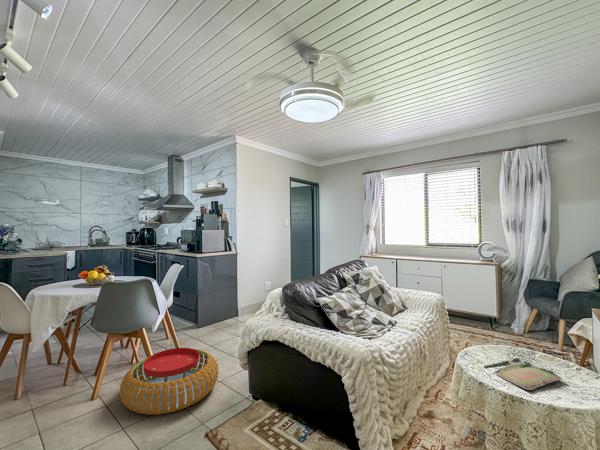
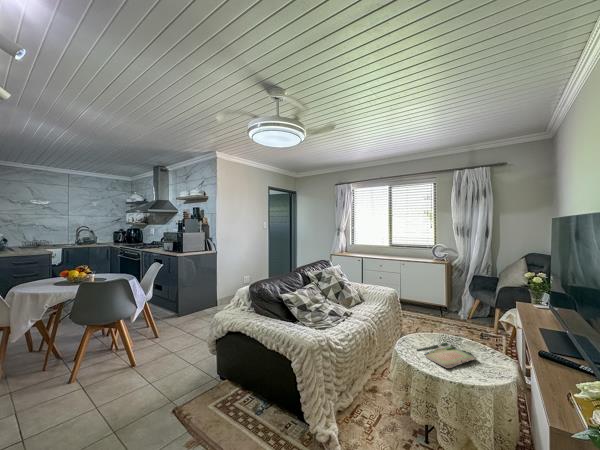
pouf: present [120,348,219,415] -> none [97,340,192,401]

